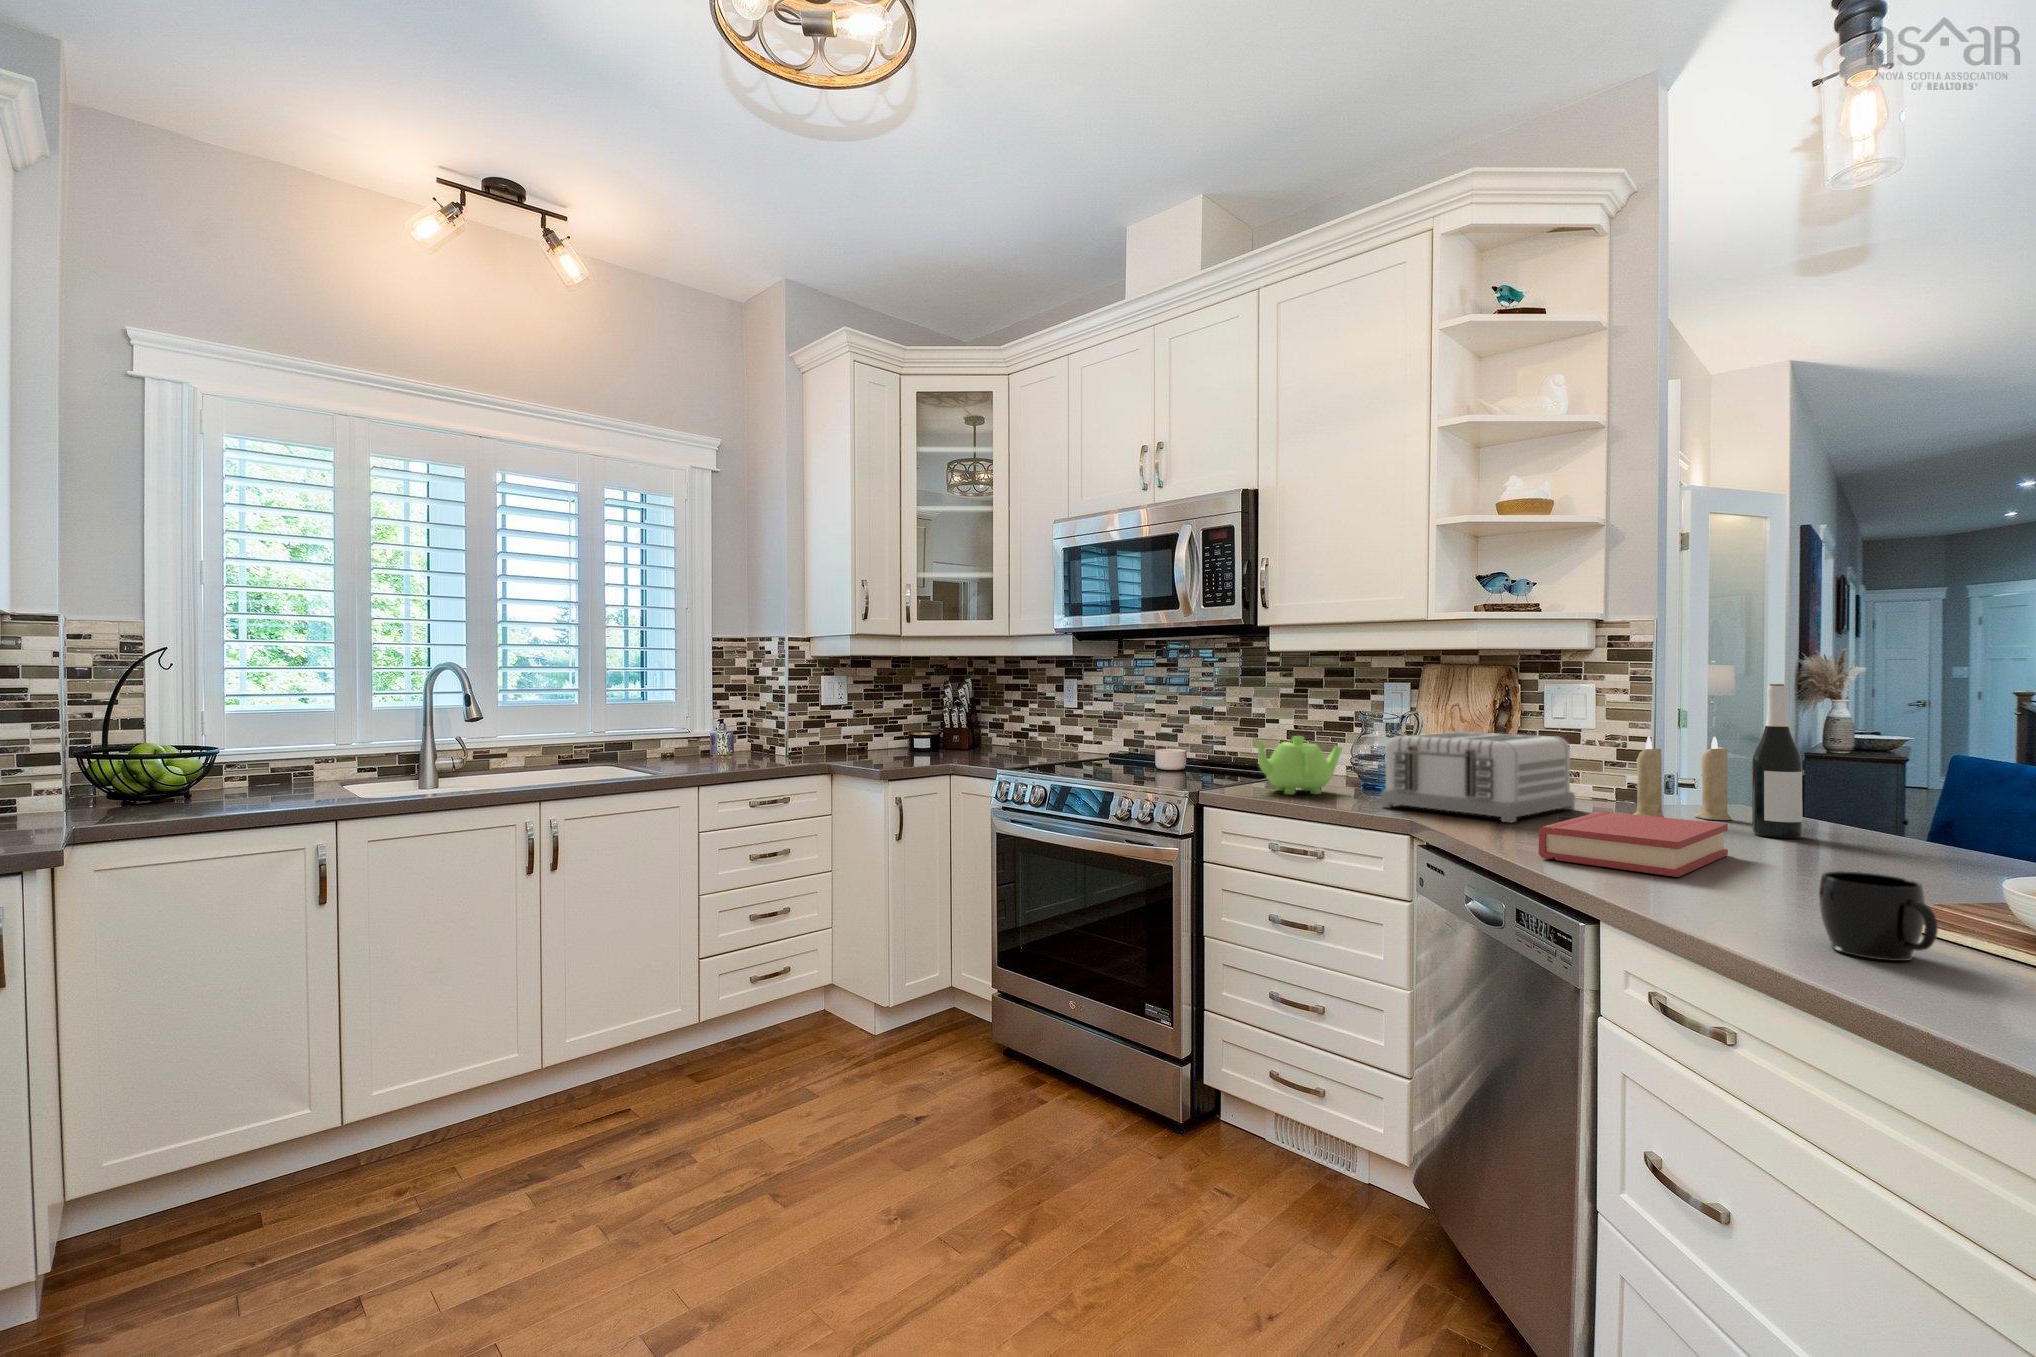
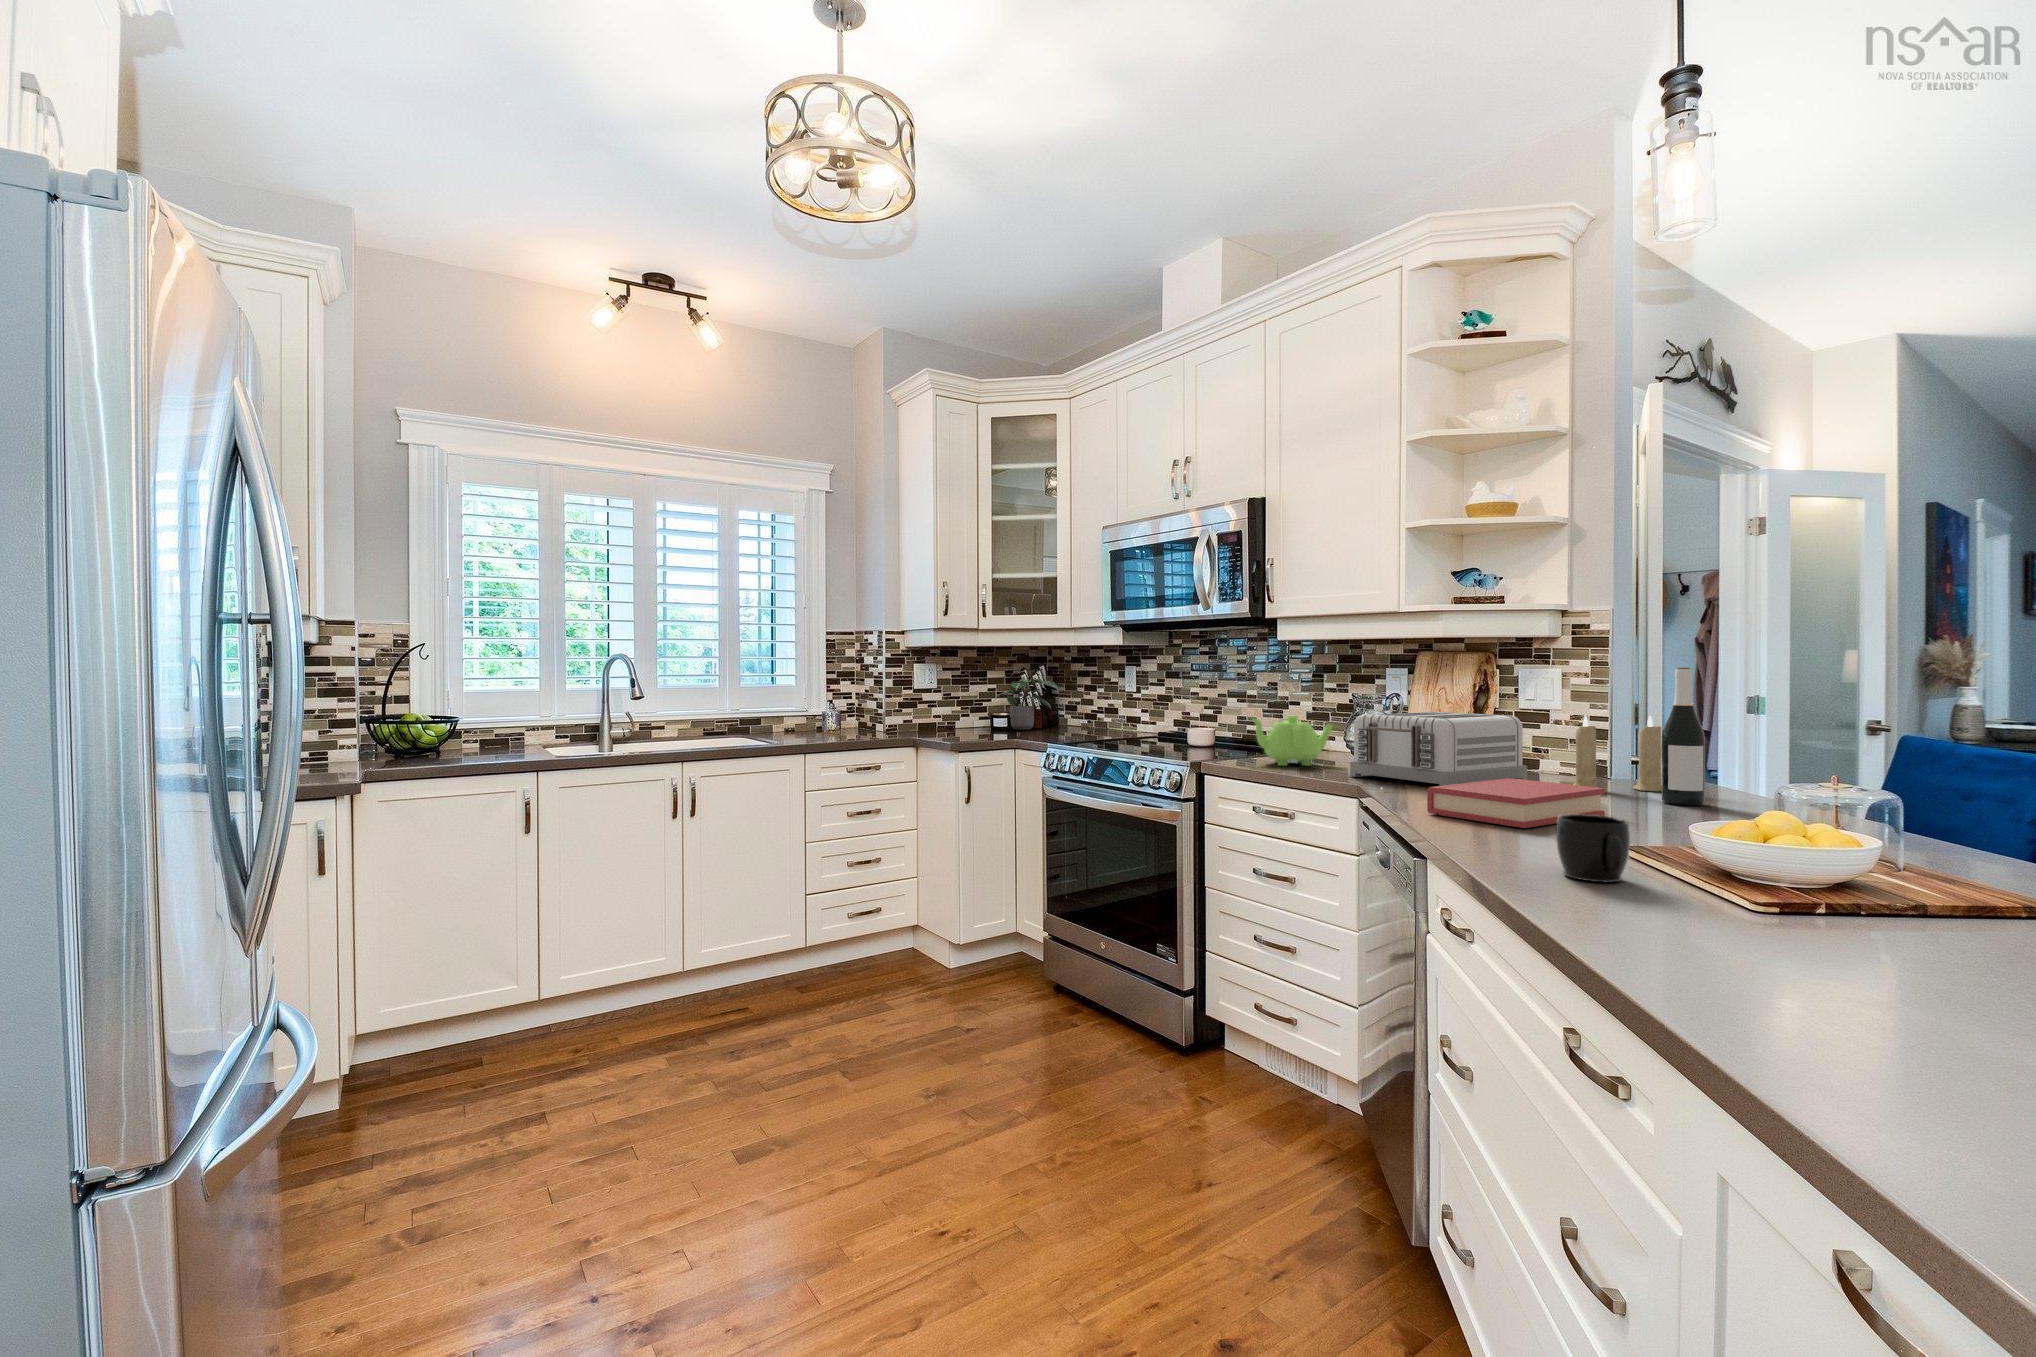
potted plant: none [911,691,985,751] -> present [996,678,1059,729]

